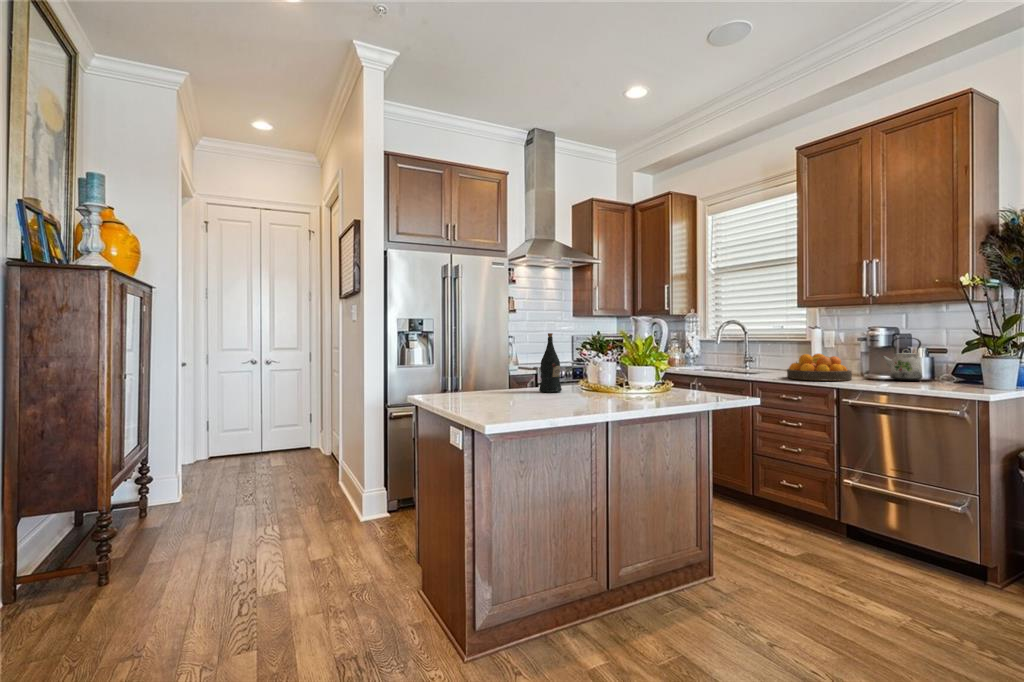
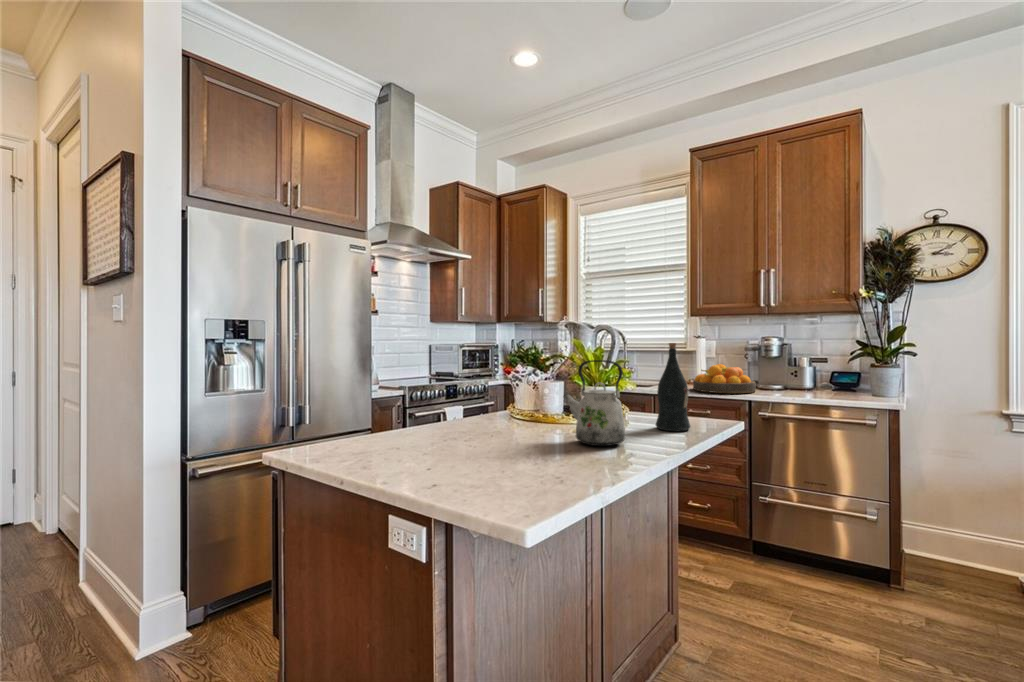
wine bottle: present [539,333,562,393] -> present [656,343,690,431]
kettle: present [882,338,922,381] -> present [564,360,625,446]

